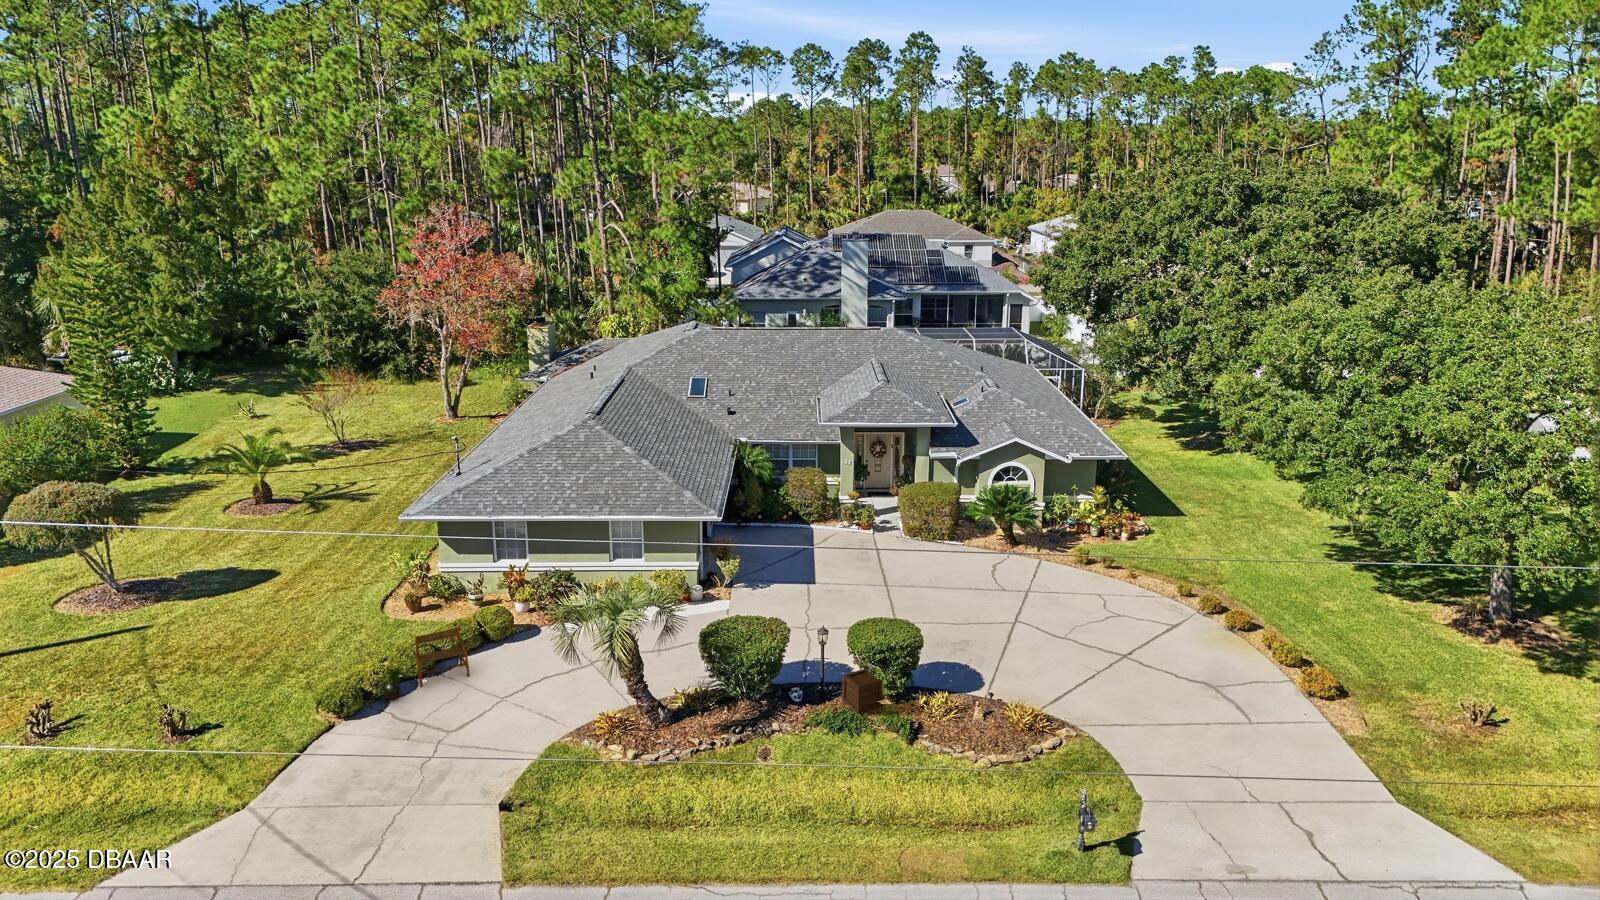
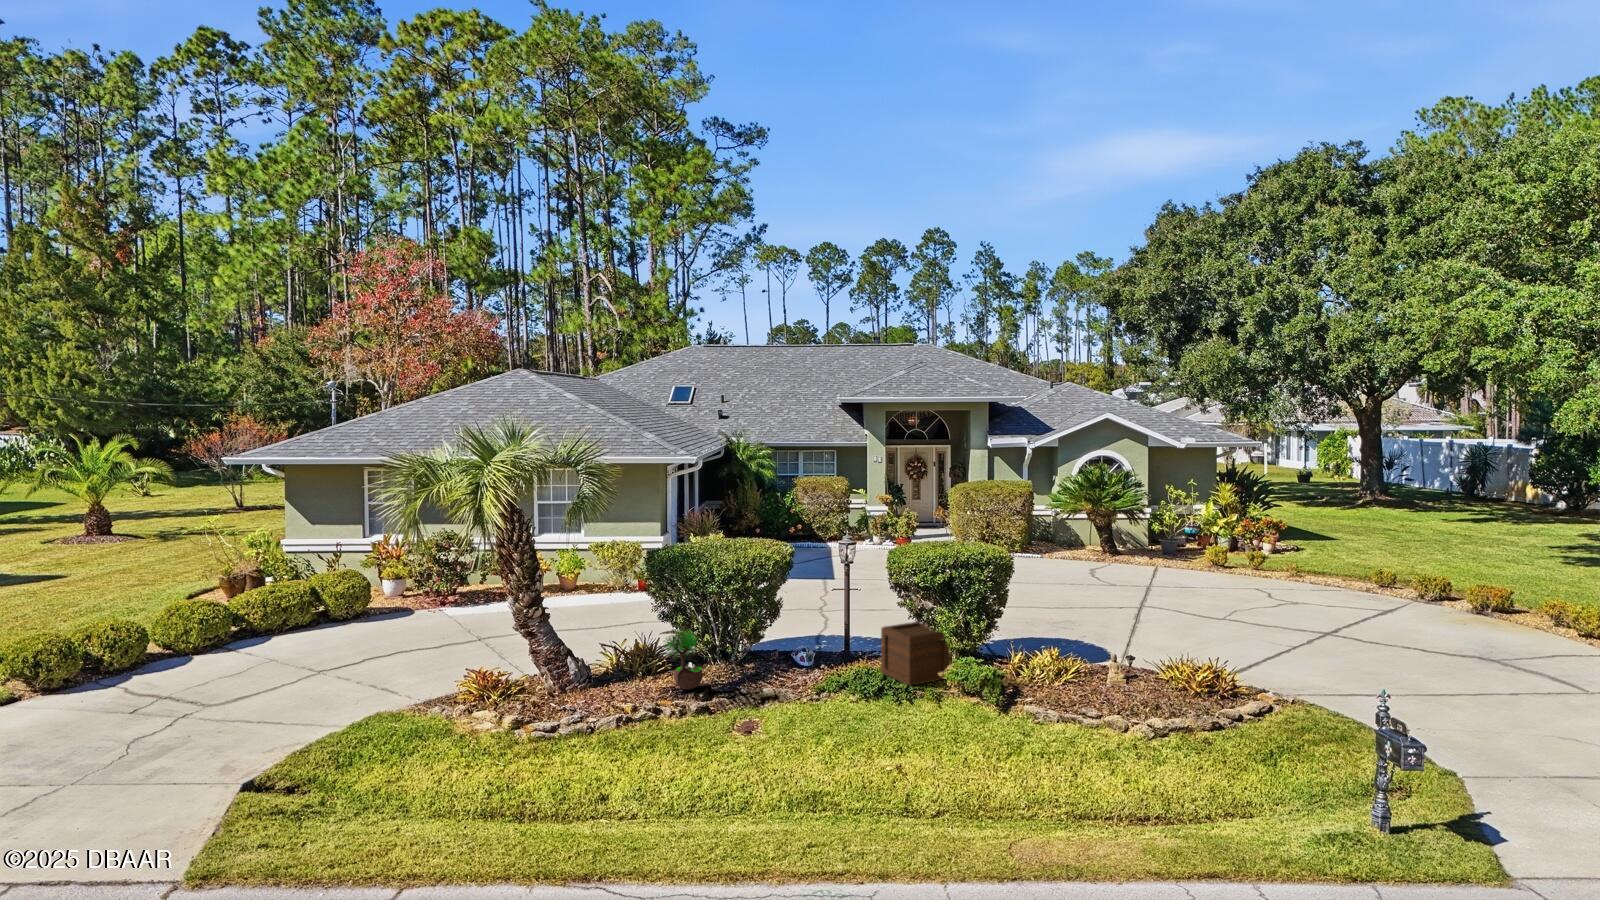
bench: present [415,628,470,687] -> none [192,575,280,660]
potted tree: present [384,667,403,700] -> present [664,629,703,690]

